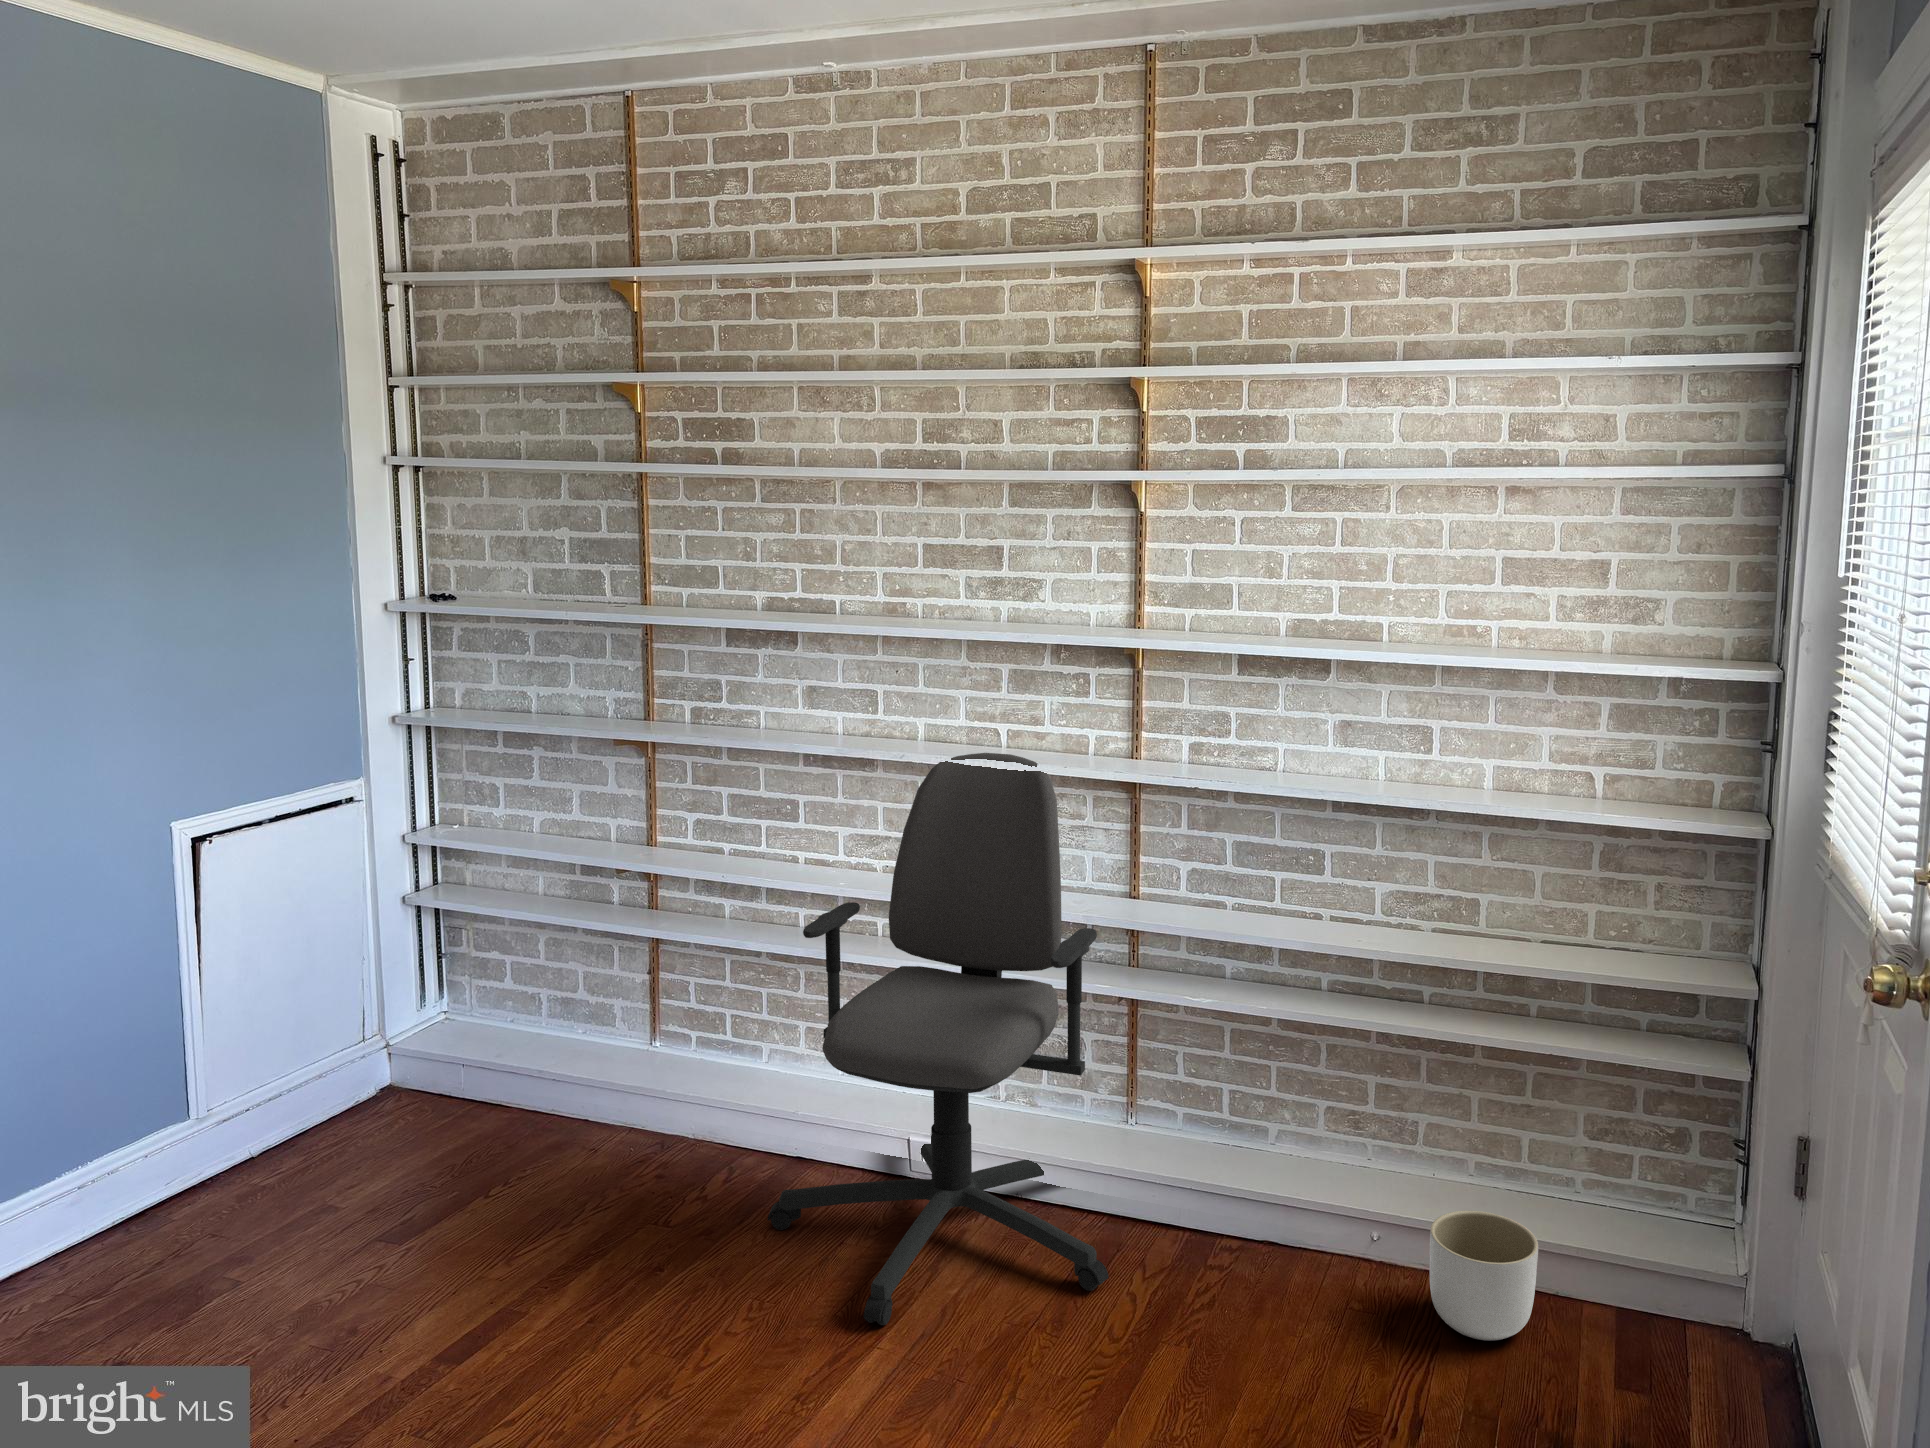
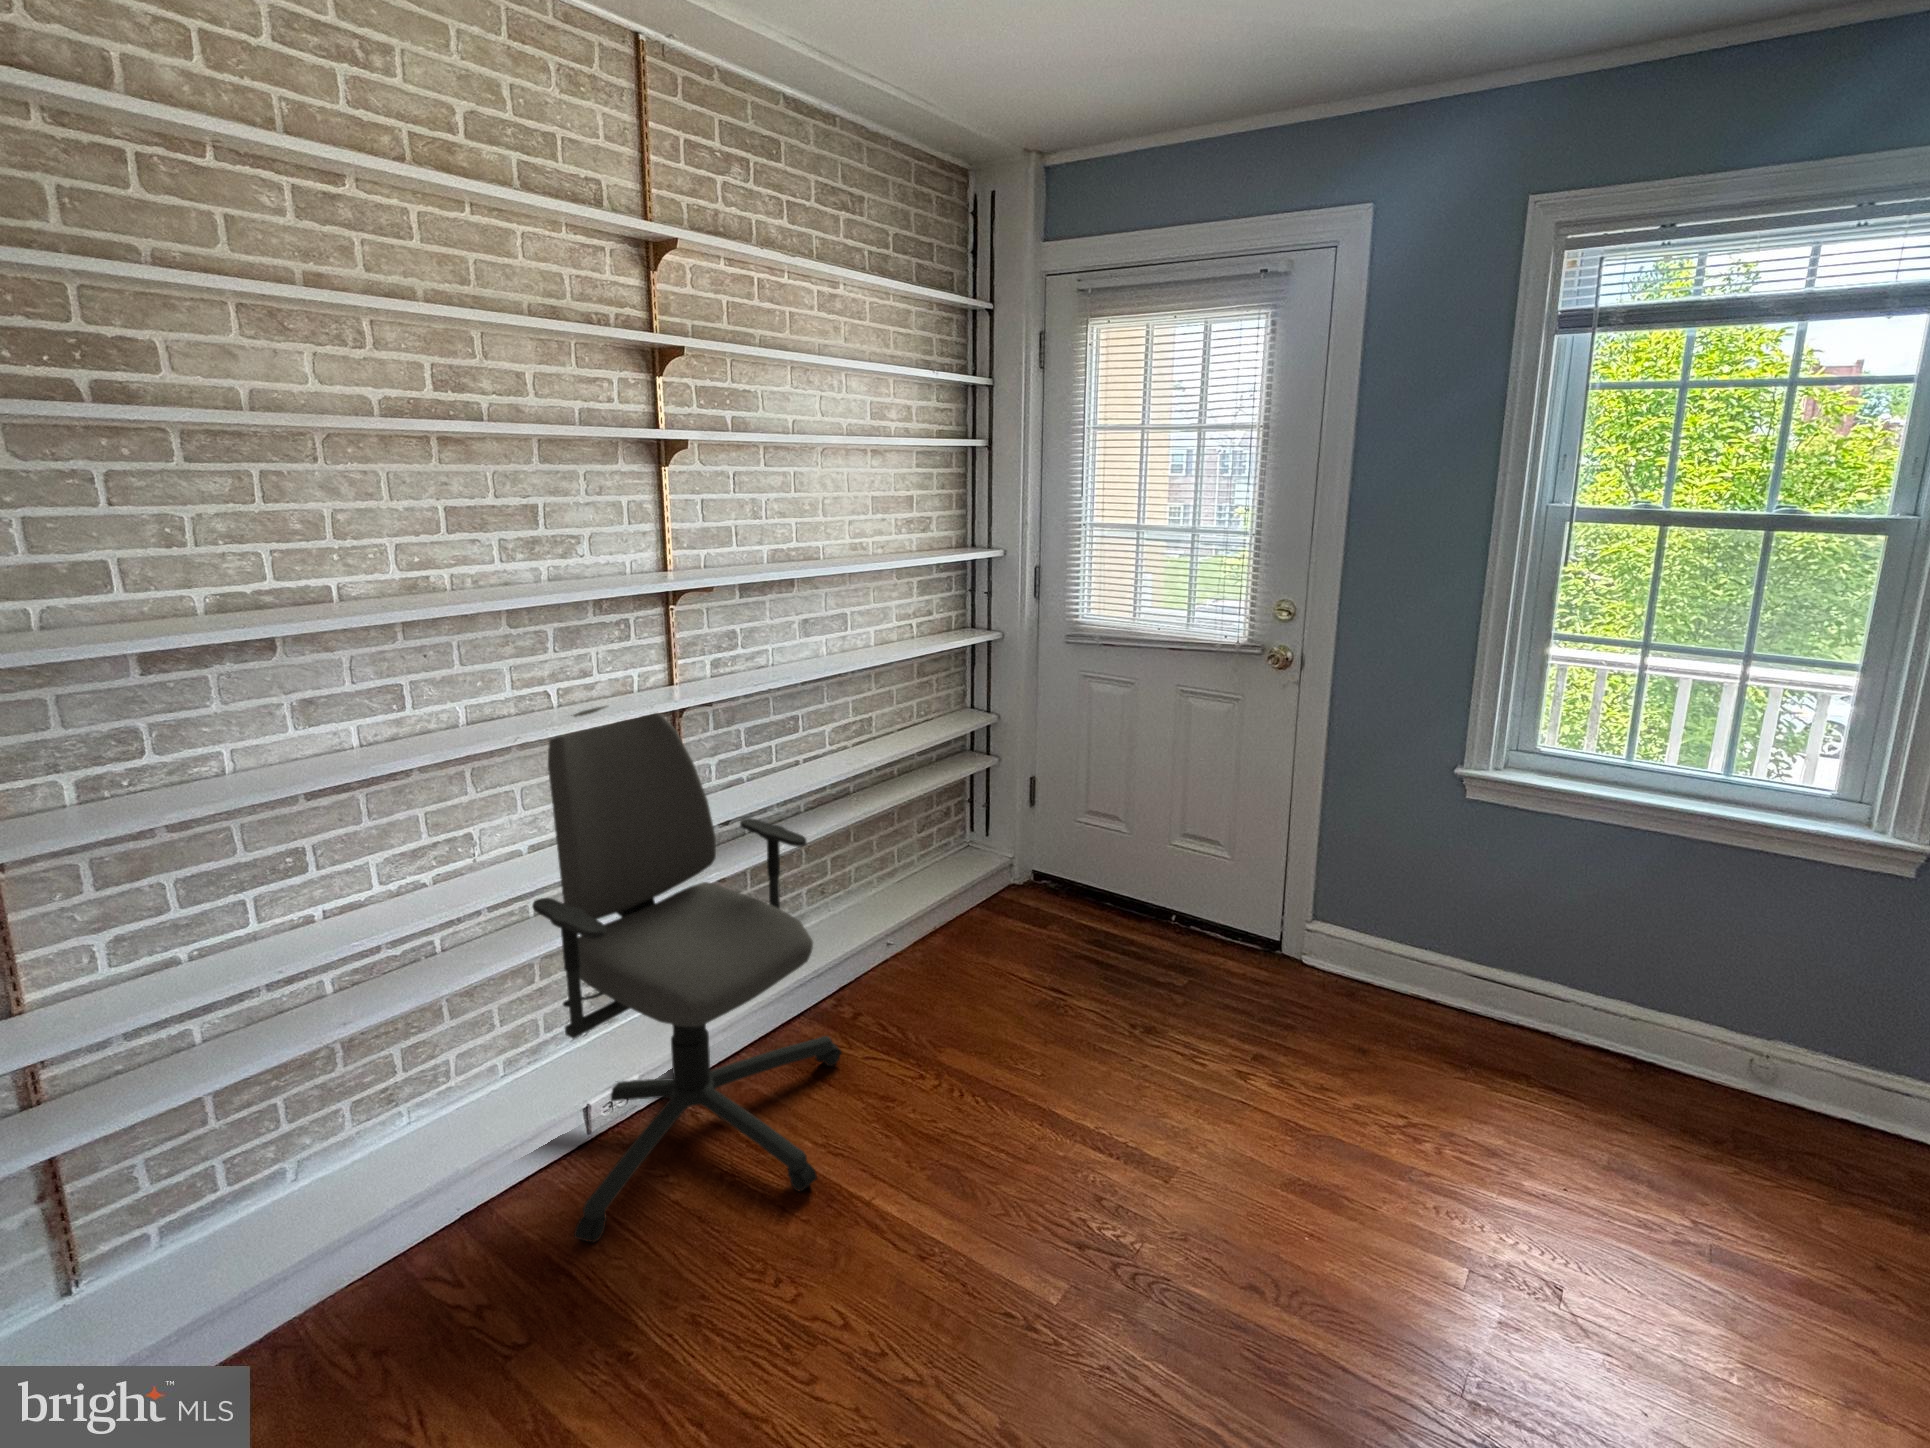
planter: present [1430,1211,1538,1341] -> none [925,876,984,945]

